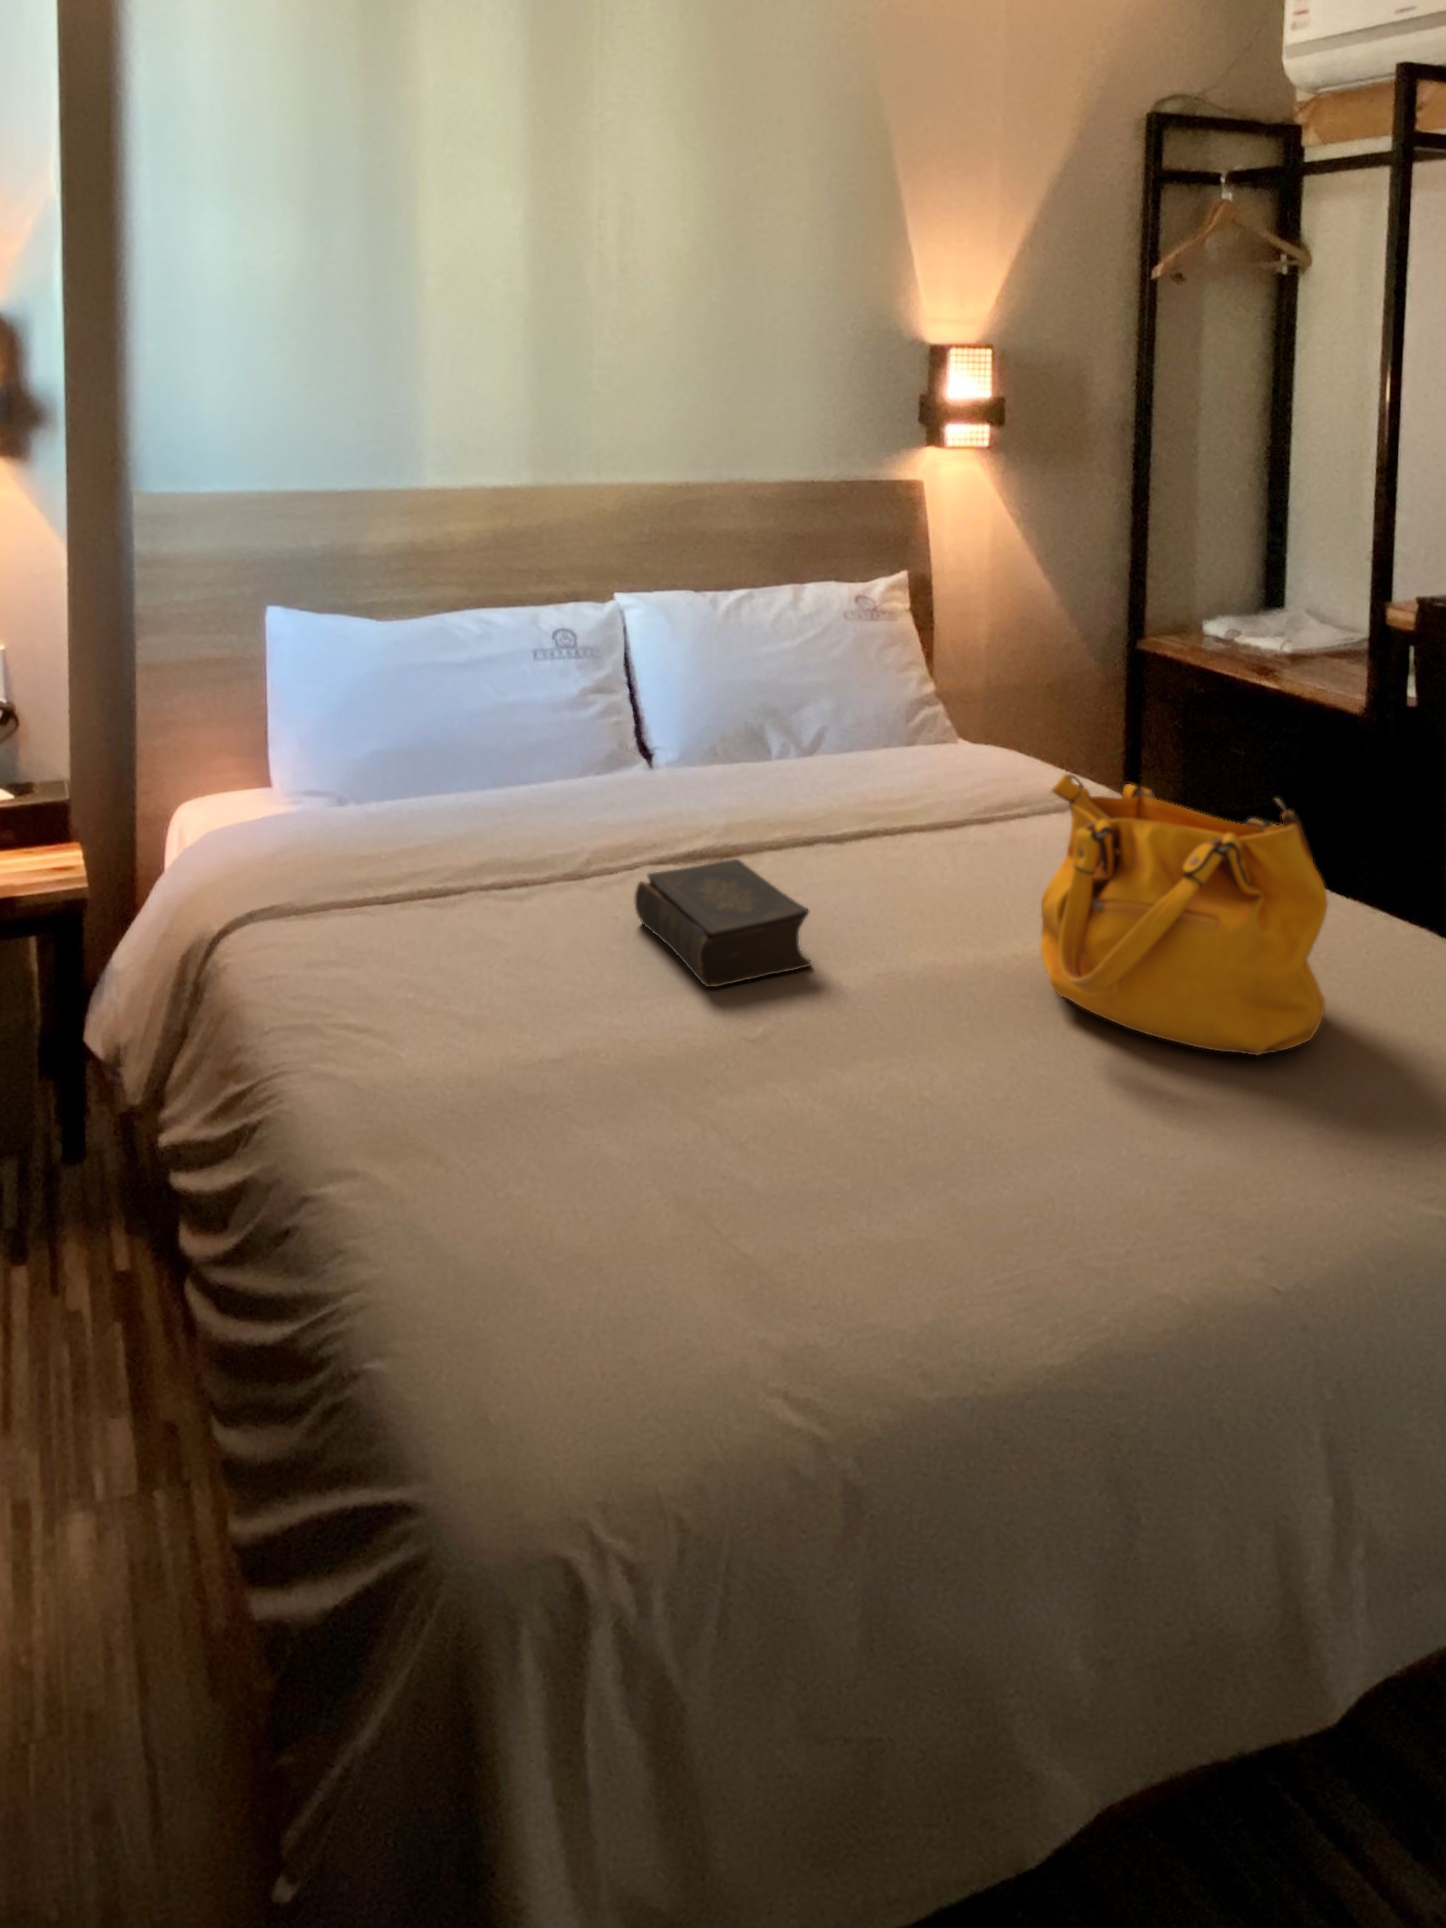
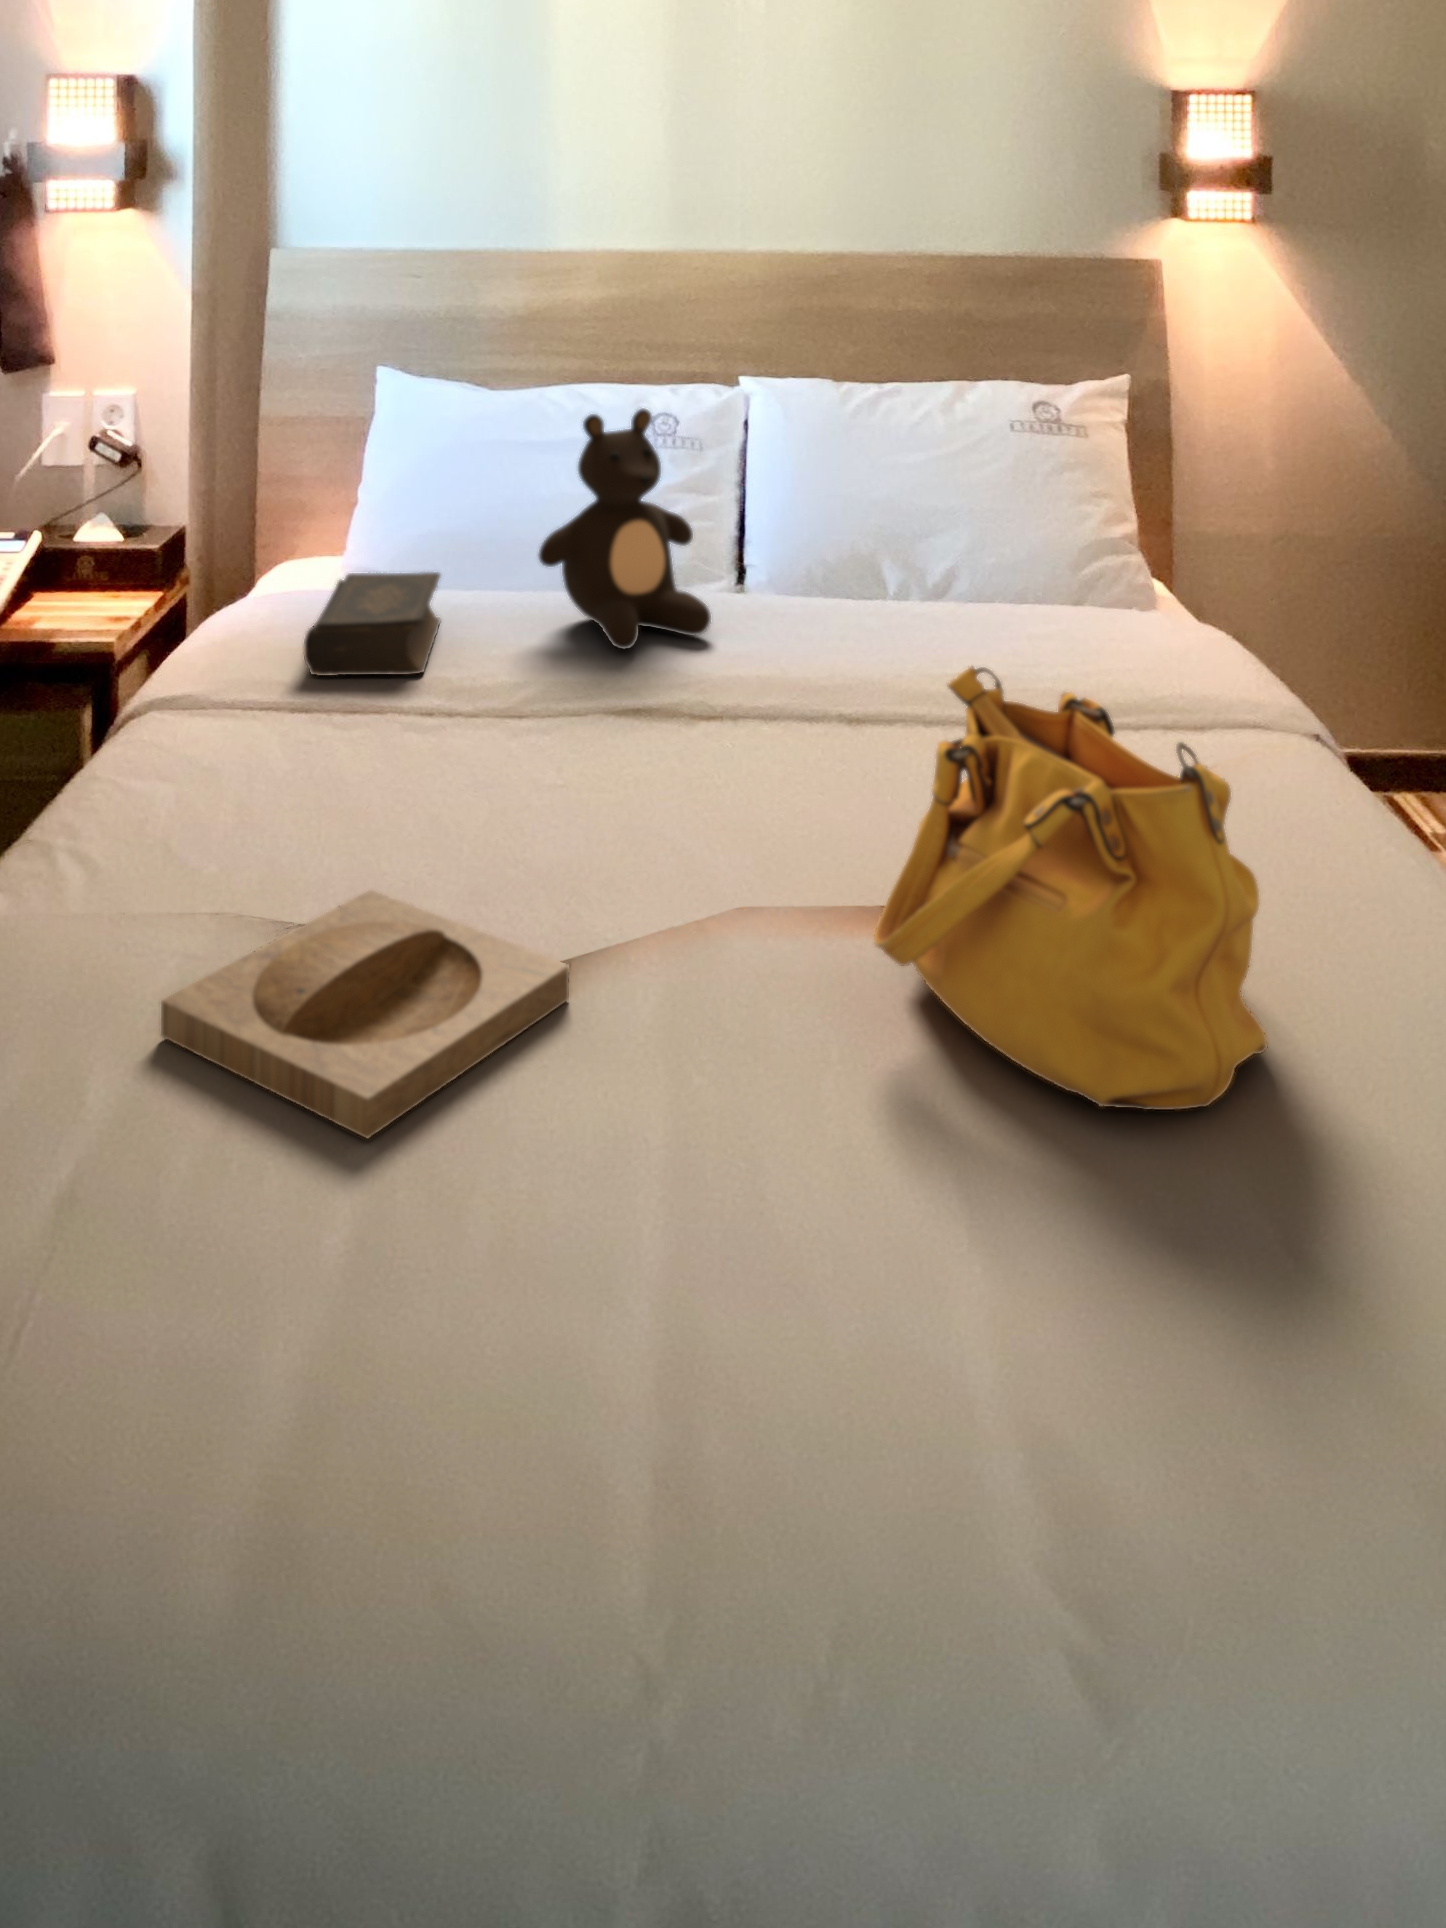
teddy bear: none [531,617,682,821] -> present [538,409,711,649]
book: present [635,859,811,987] -> present [303,572,440,676]
tray: none [531,1032,835,1206] -> present [161,890,569,1138]

